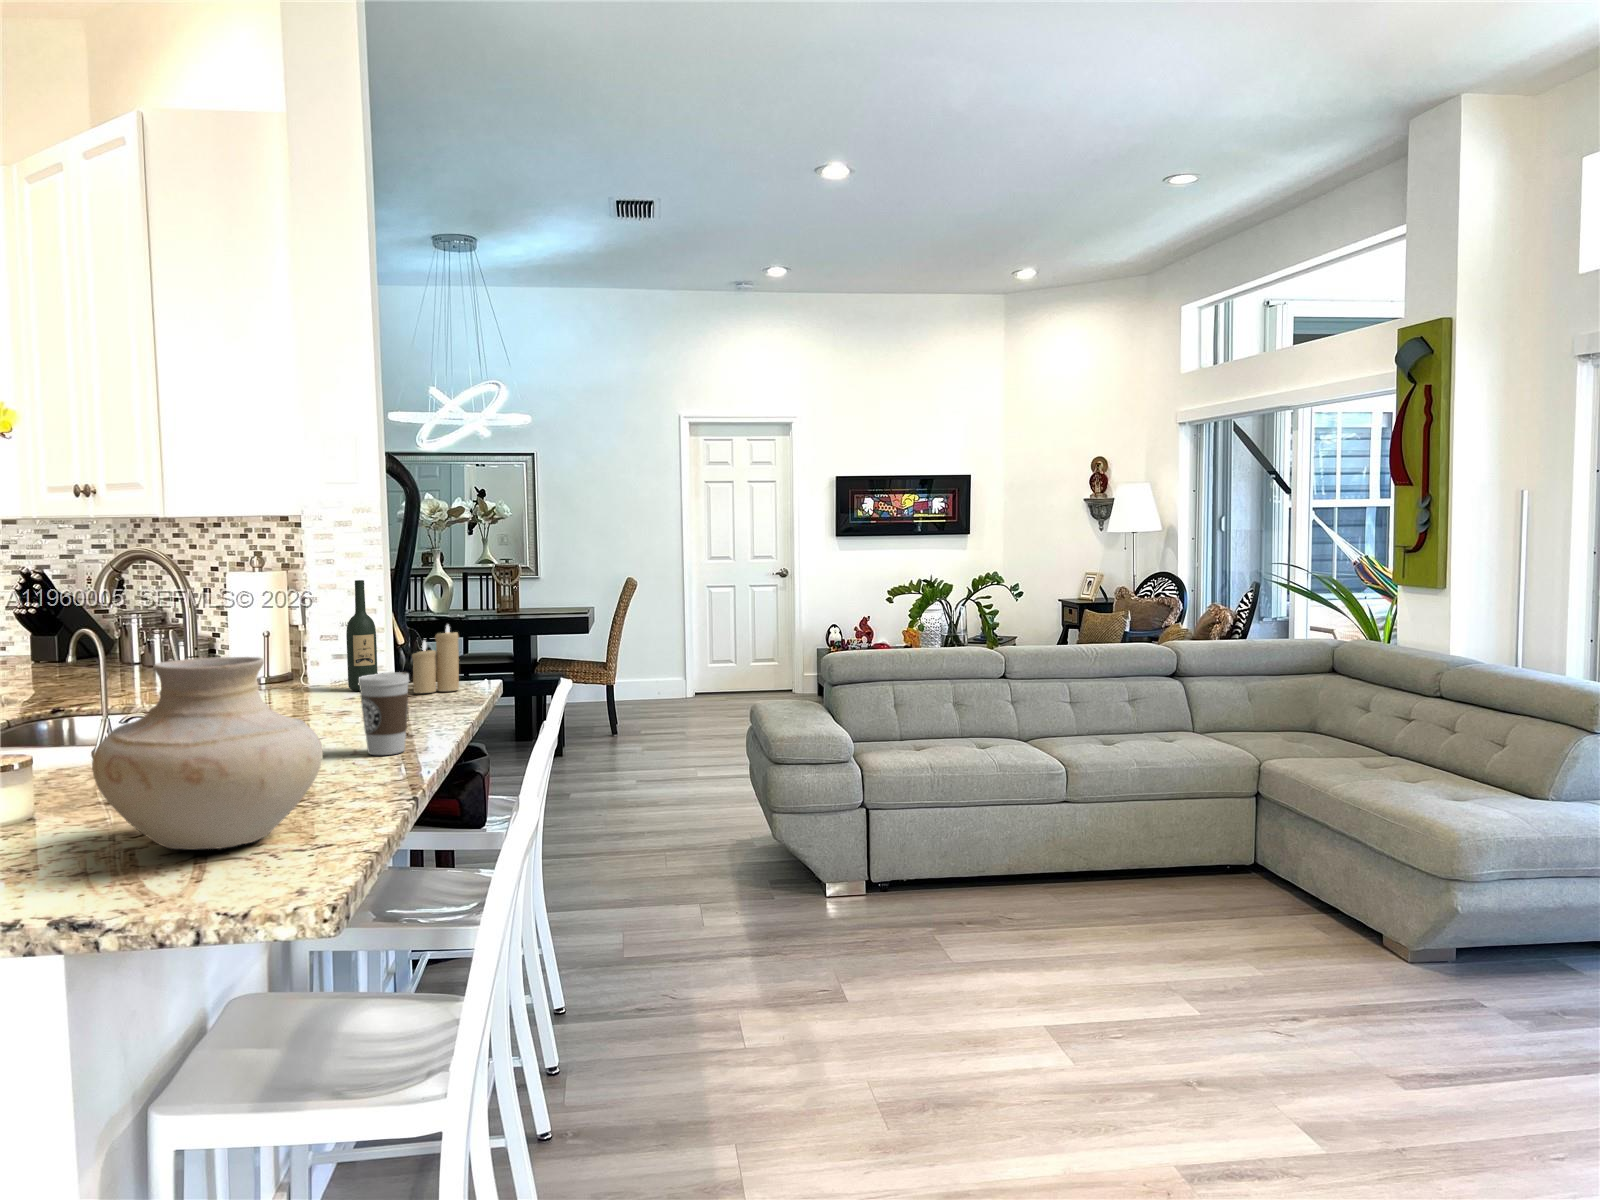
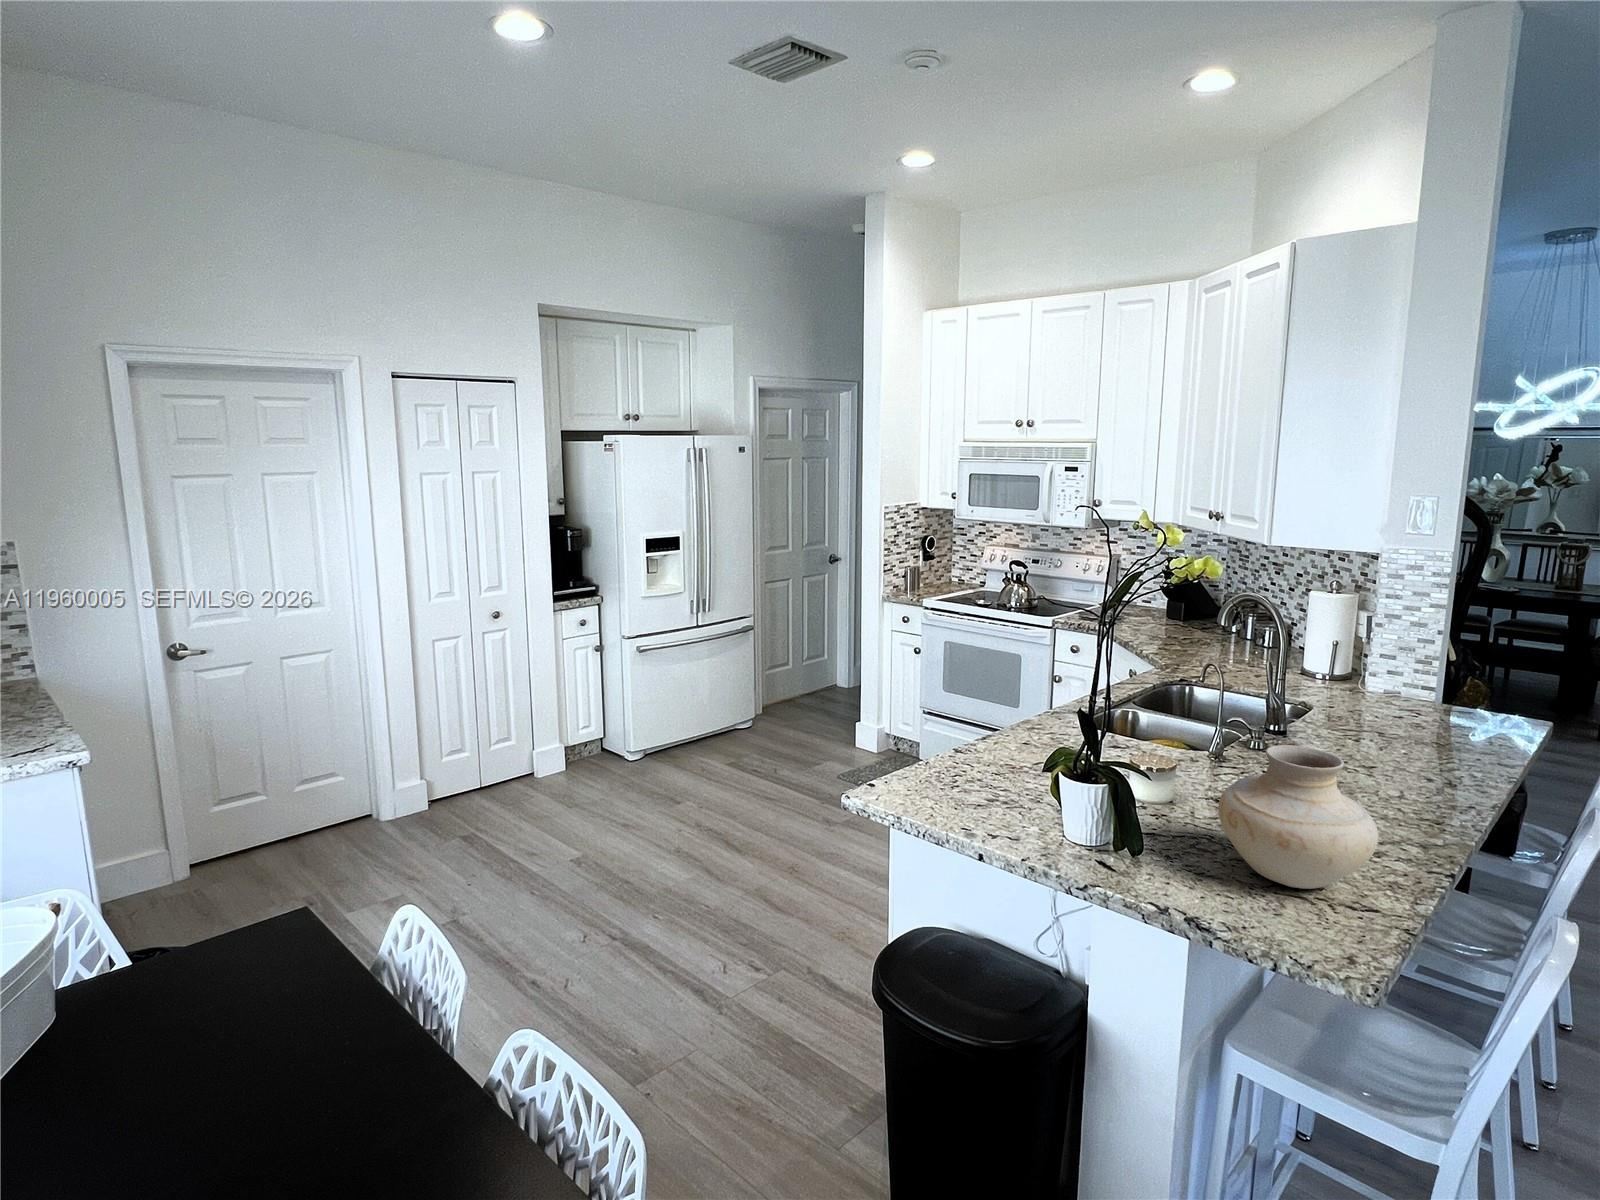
wine bottle: present [346,580,378,691] -> none [1400,615,1433,709]
candle: present [412,625,459,693] -> none [1461,671,1518,732]
coffee cup: present [359,672,409,755] -> none [1412,742,1461,813]

